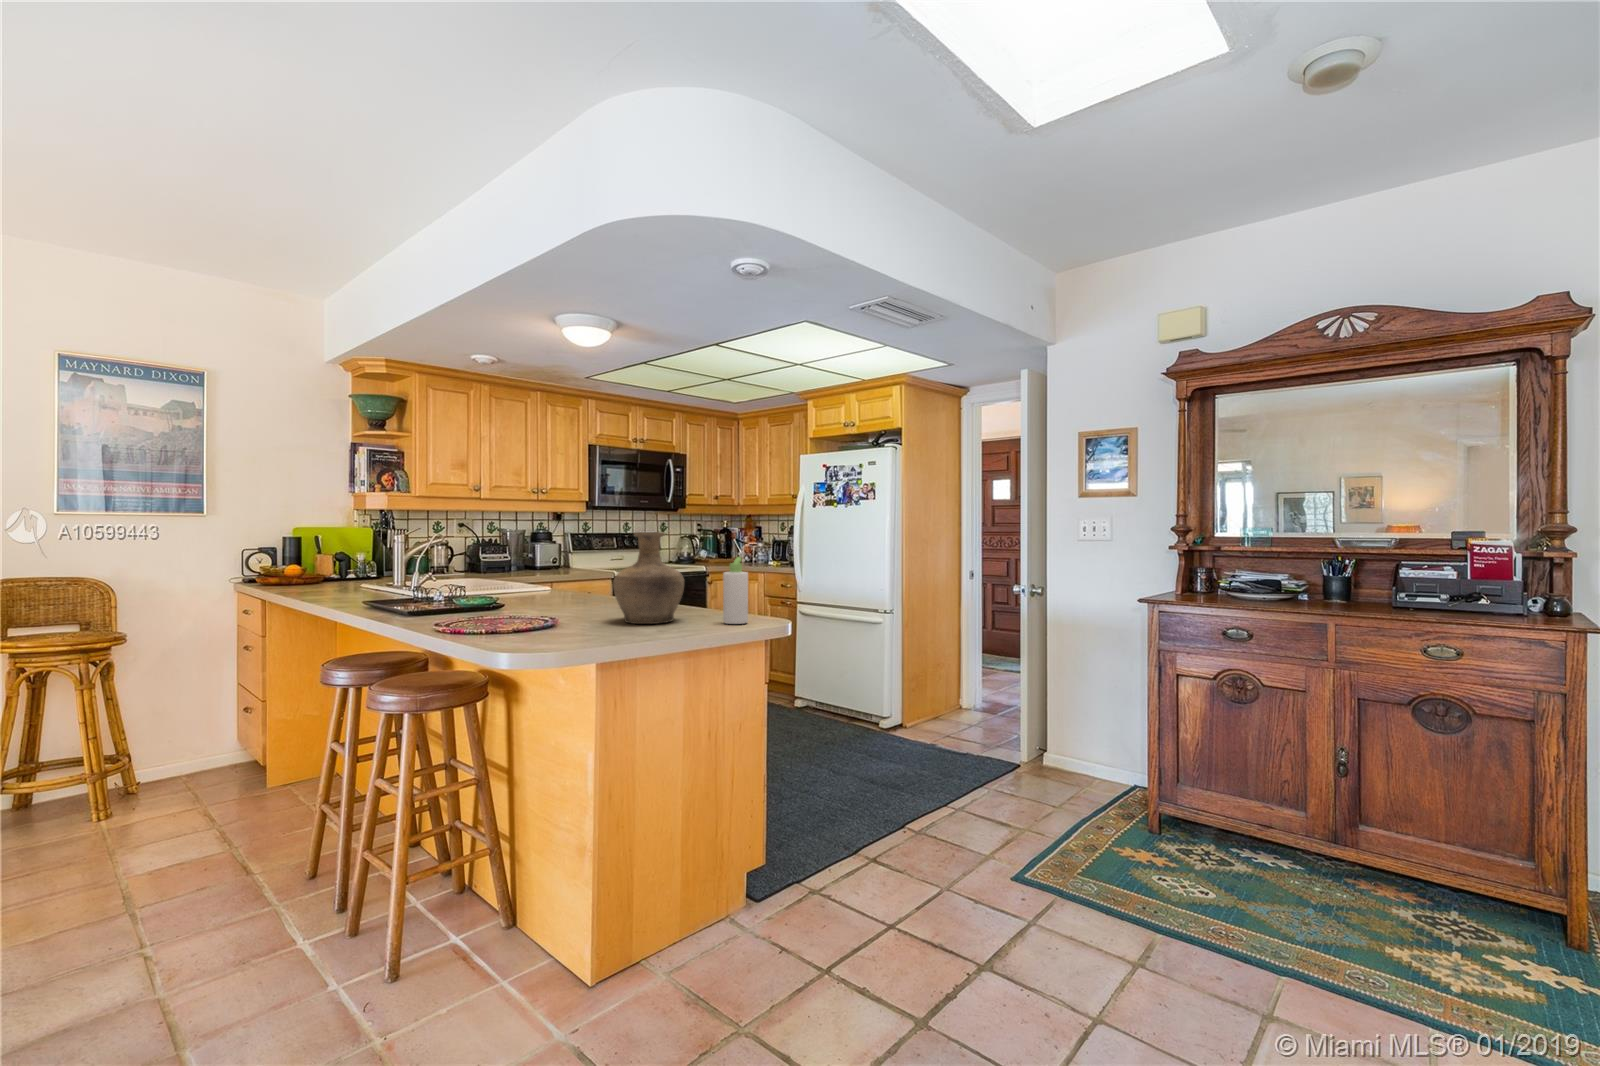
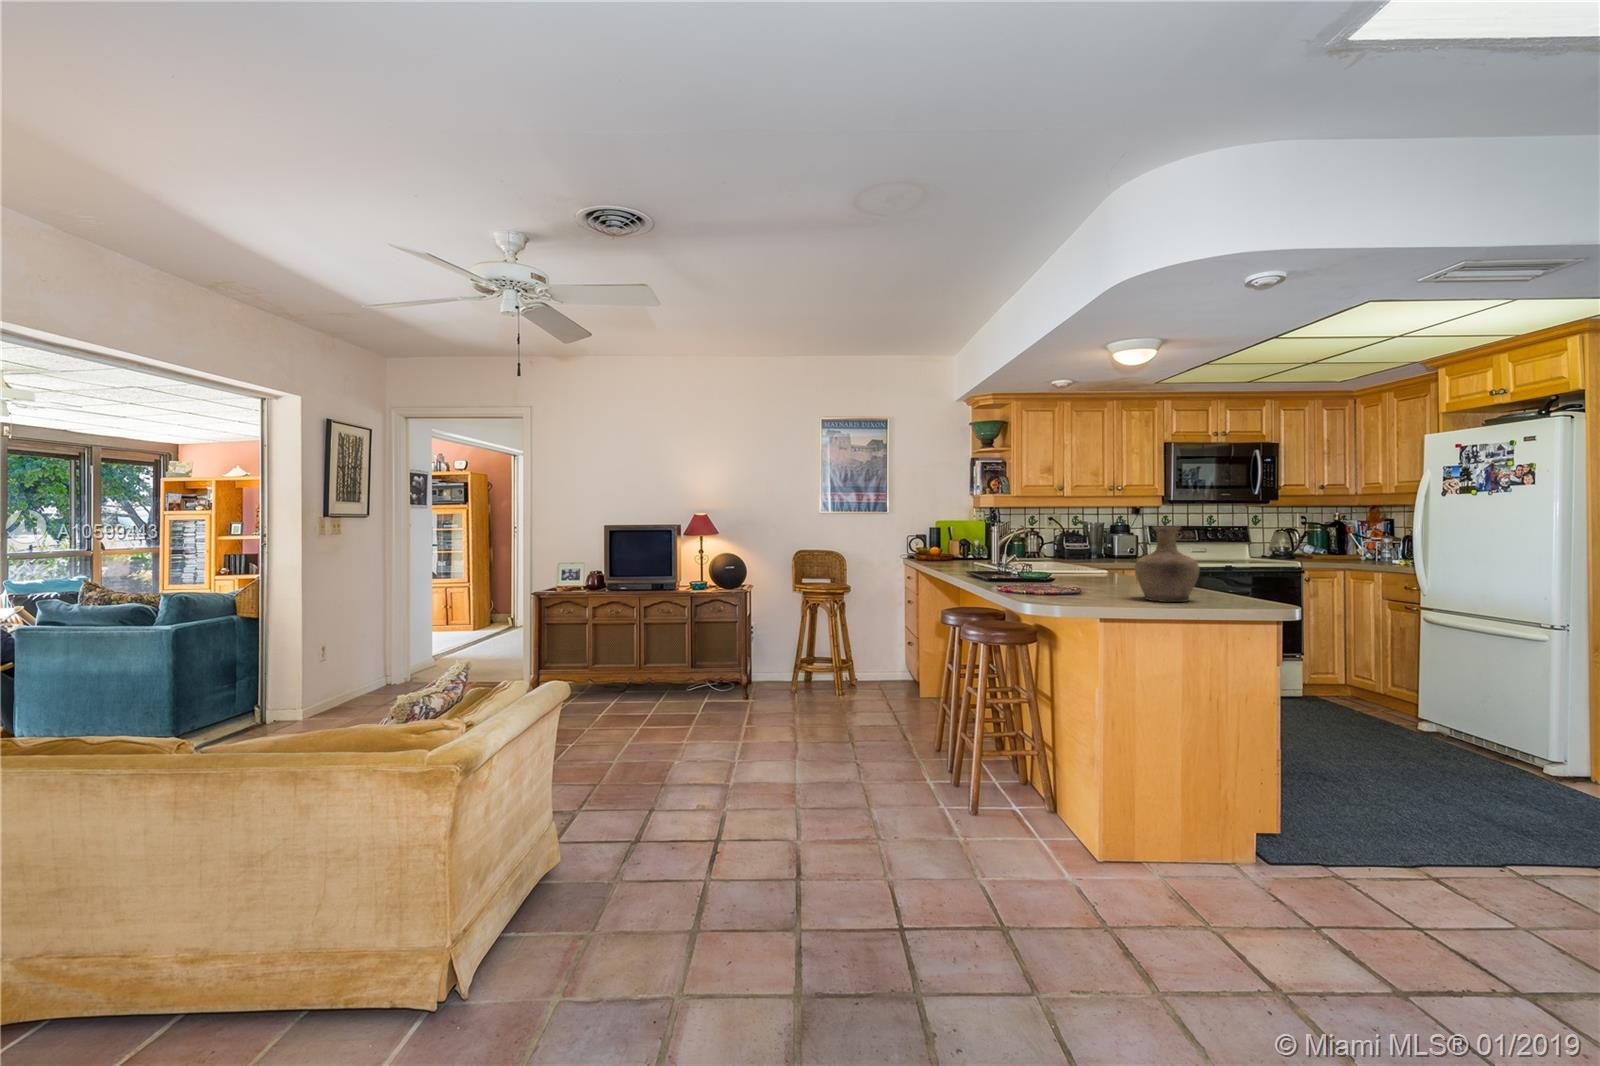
bottle: present [723,553,748,624] -> none [1233,544,1259,608]

